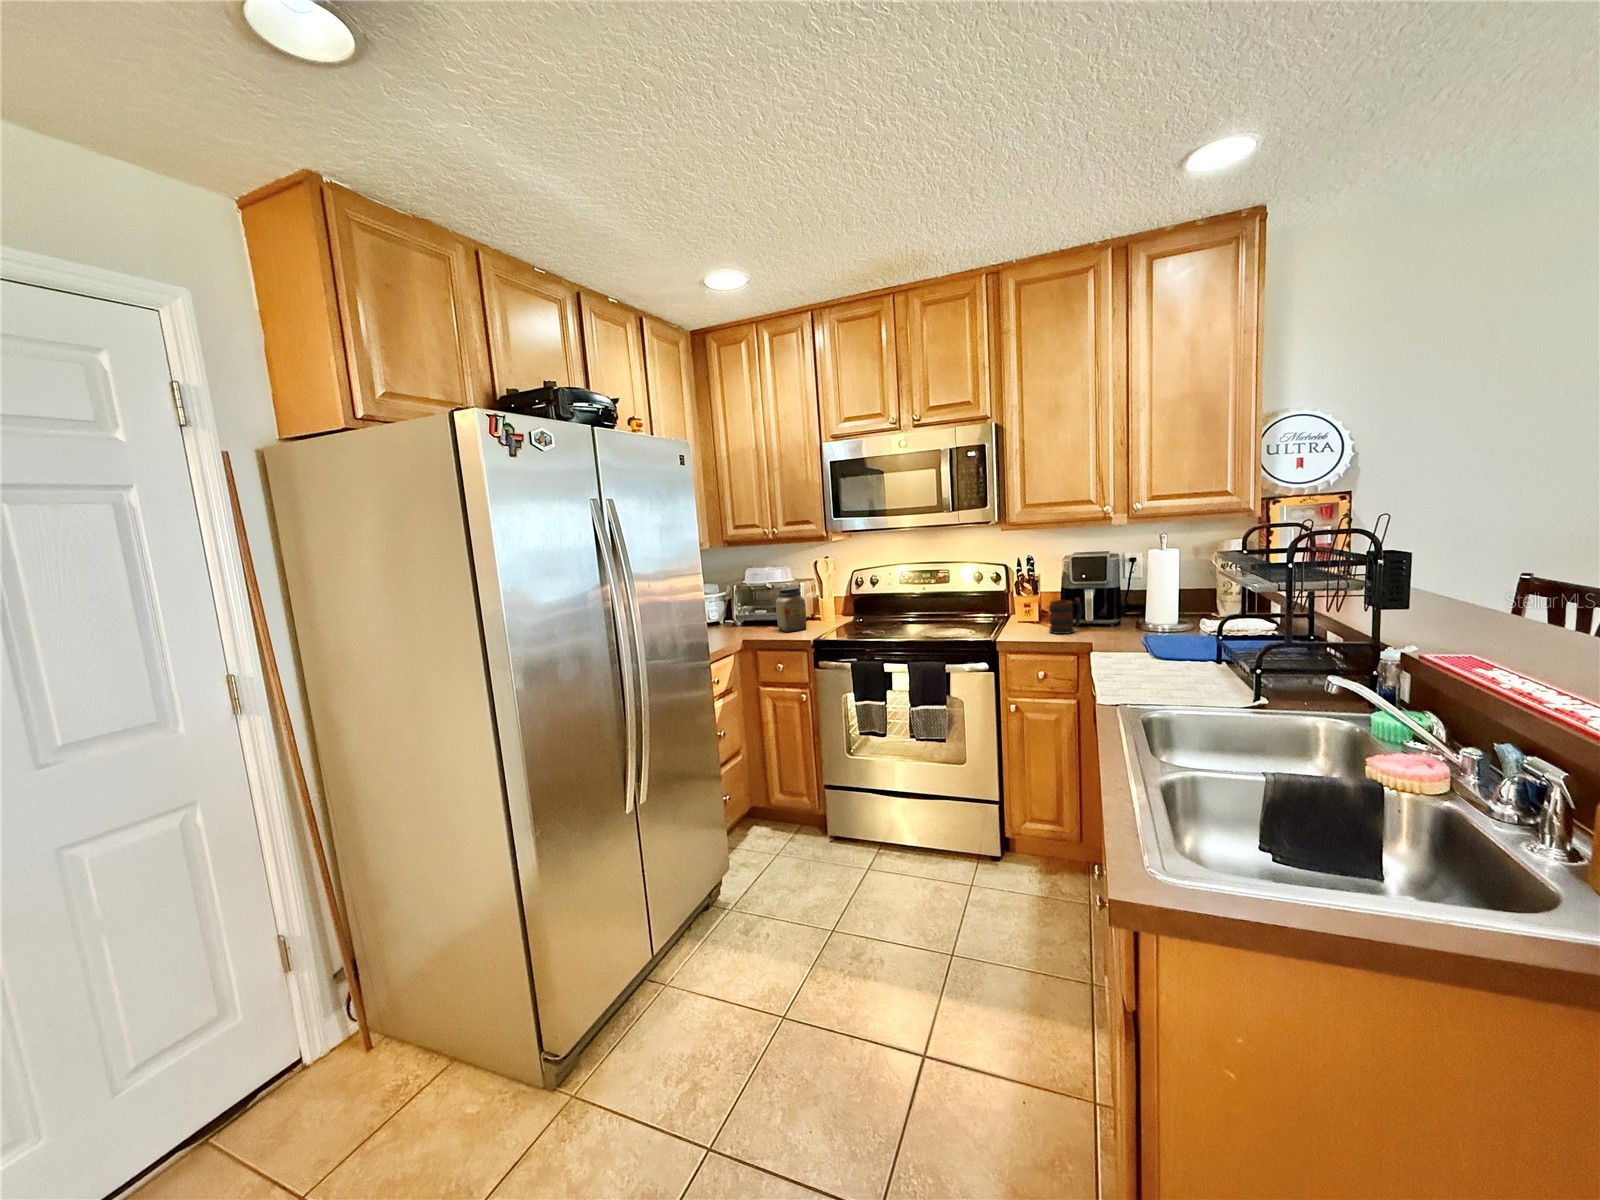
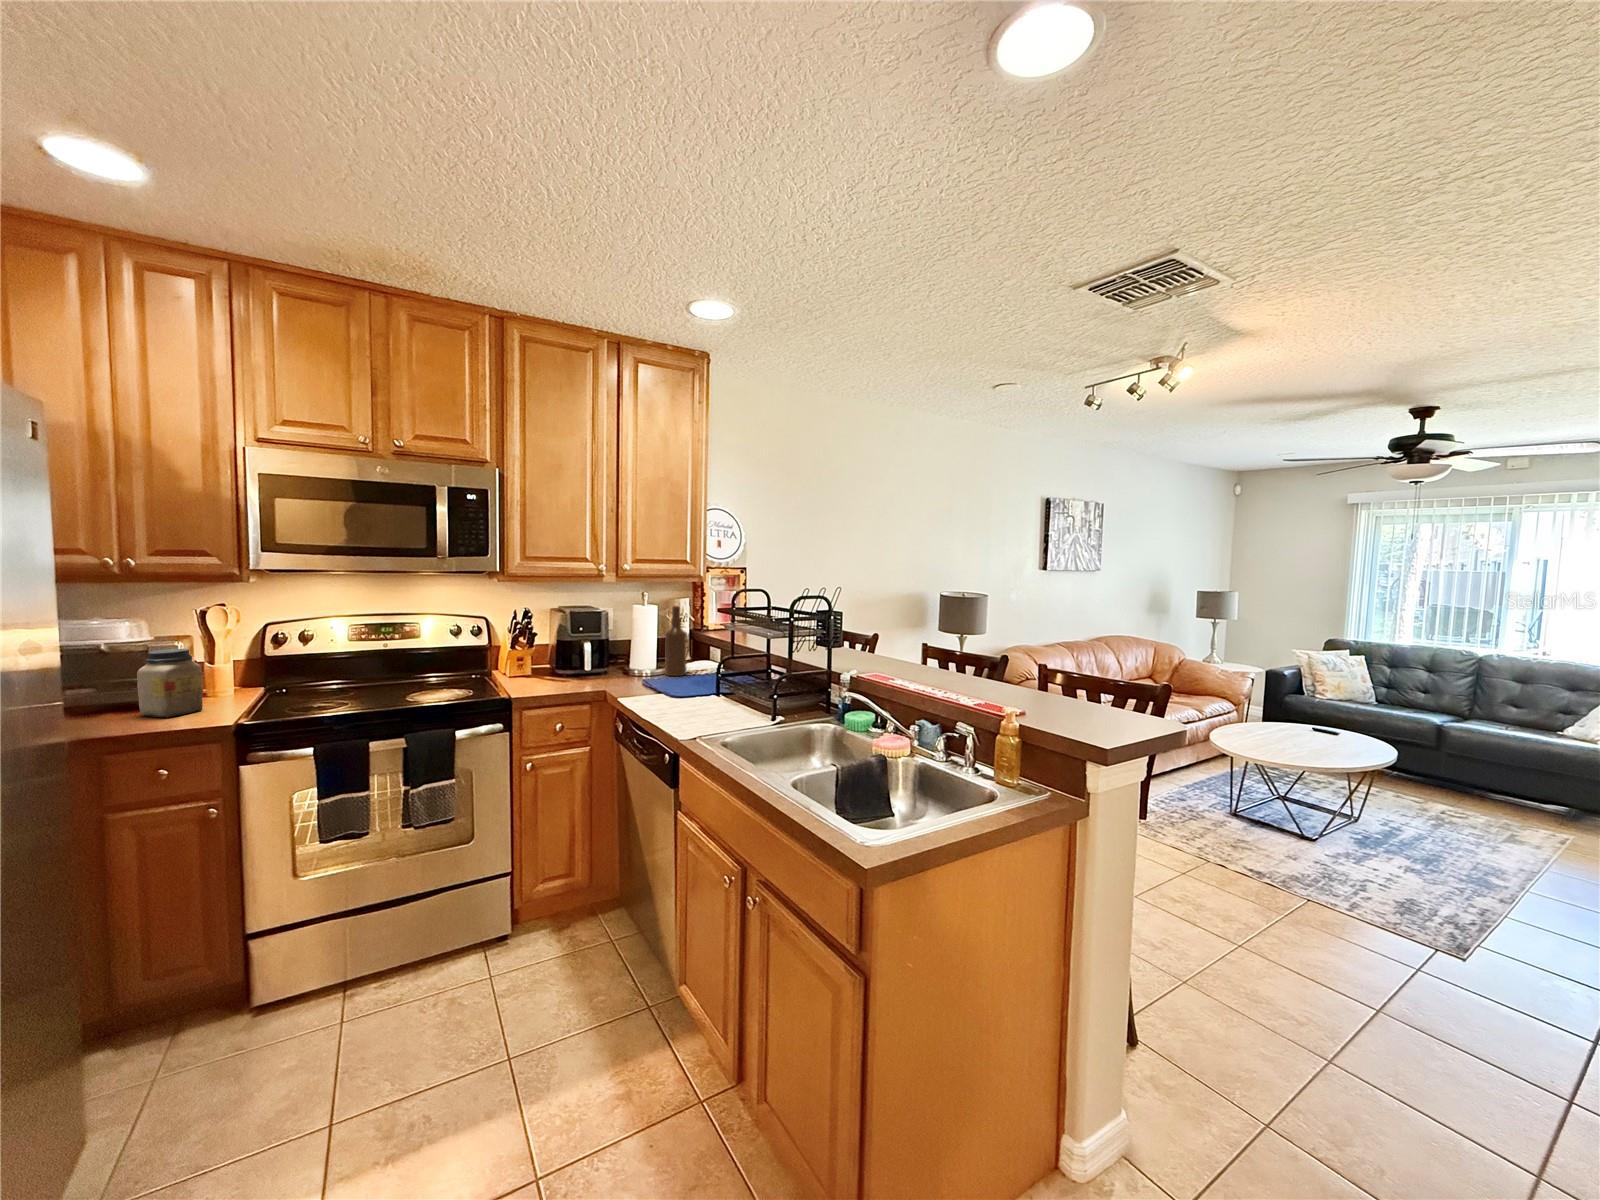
bottle: none [1179,549,1209,634] -> present [665,606,687,676]
mug: present [1049,598,1083,634] -> none [558,649,588,685]

